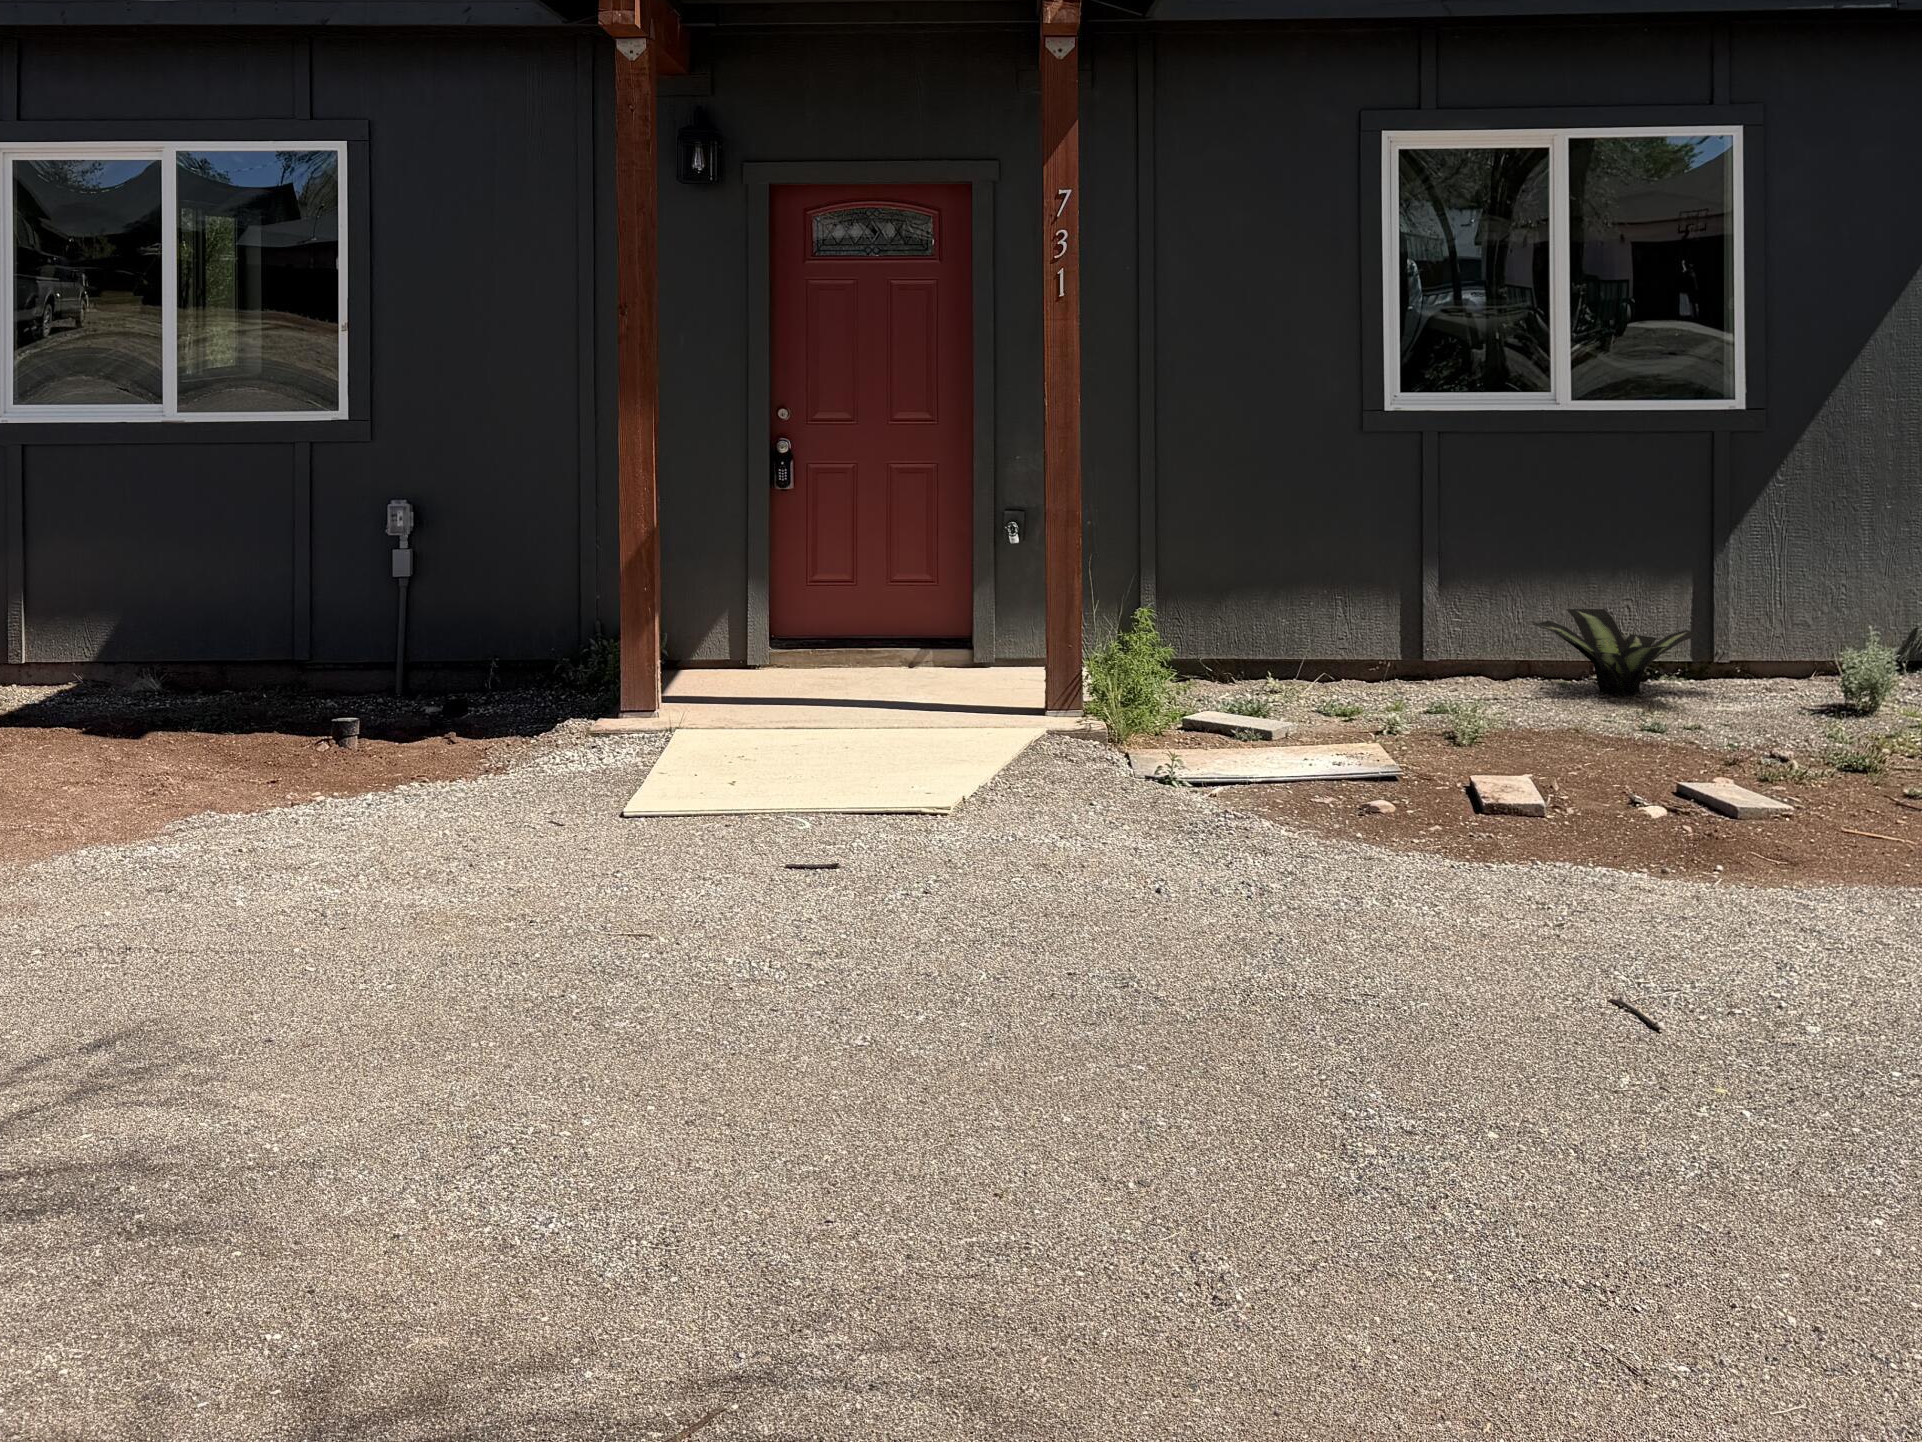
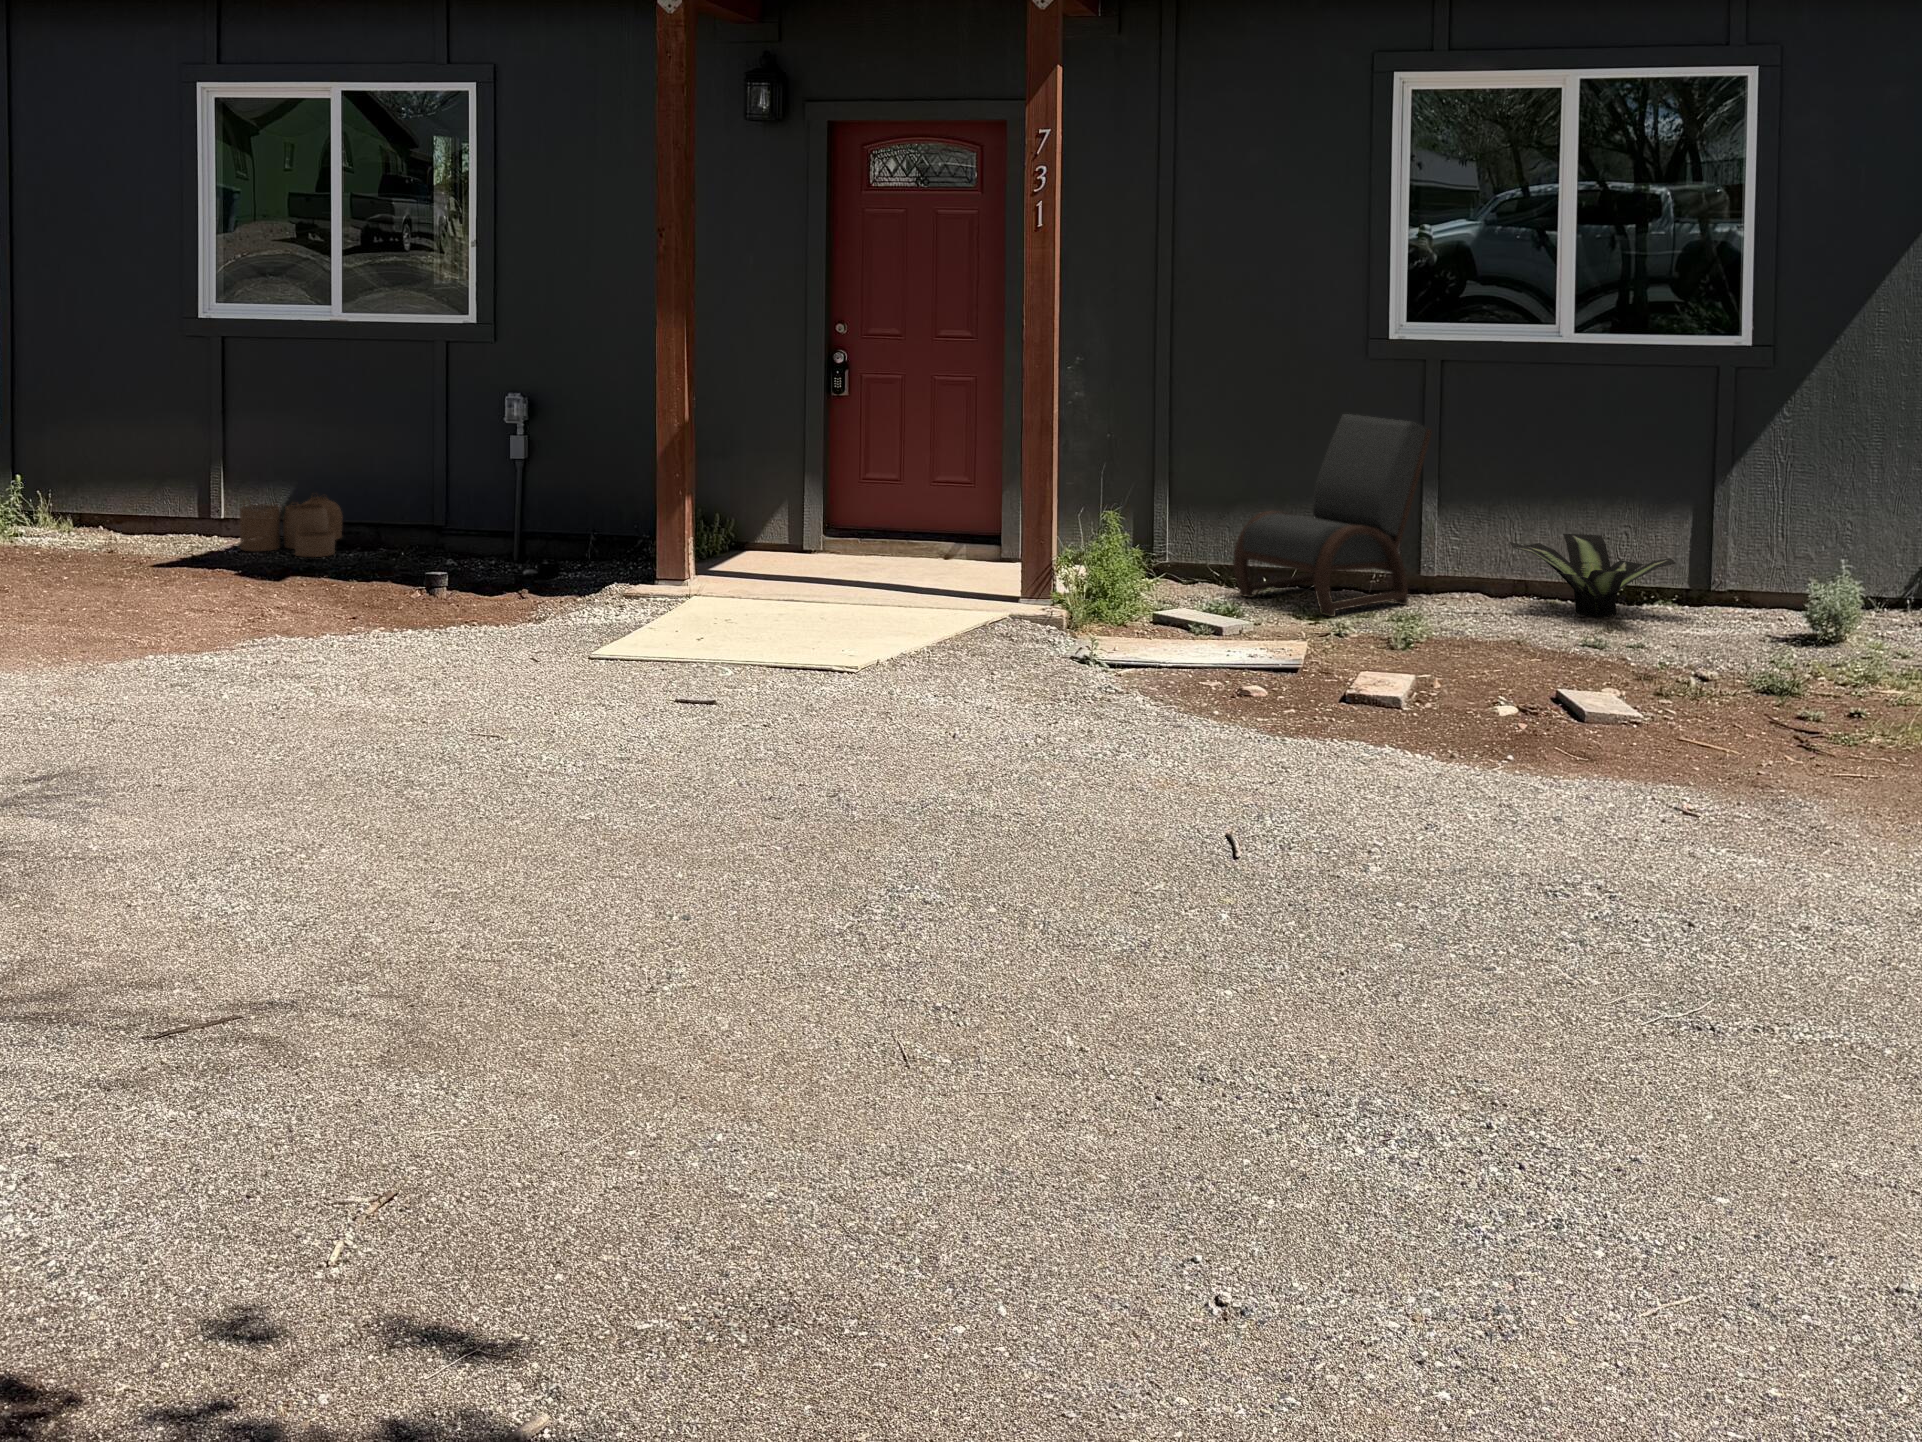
lounge chair: none [1246,492,1440,712] -> present [1233,414,1432,617]
woven basket: none [63,627,188,706] -> present [240,497,342,557]

